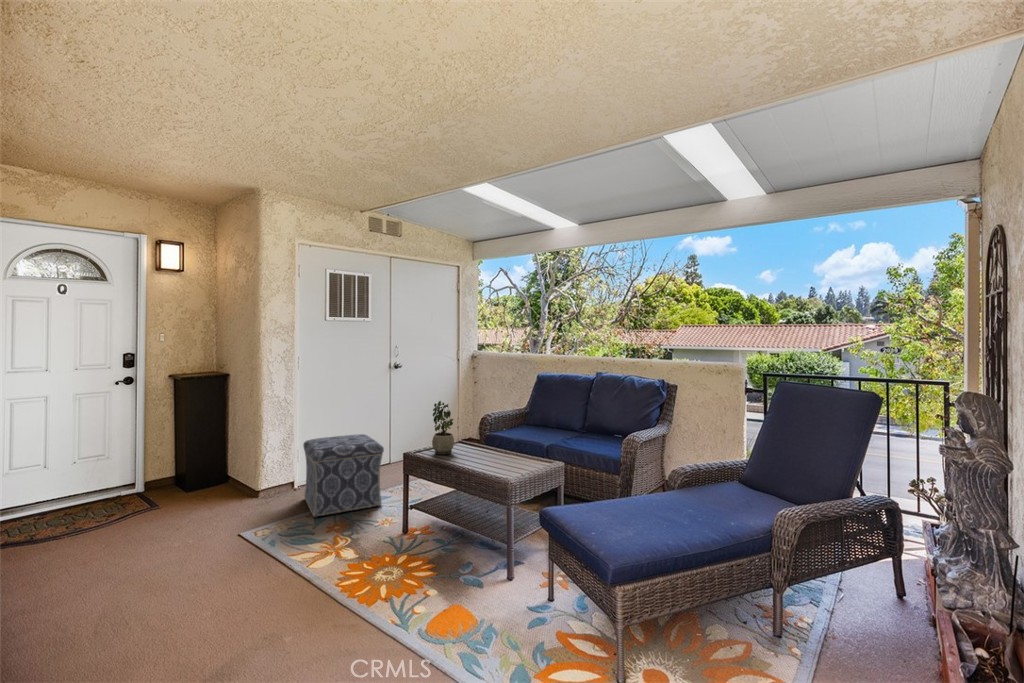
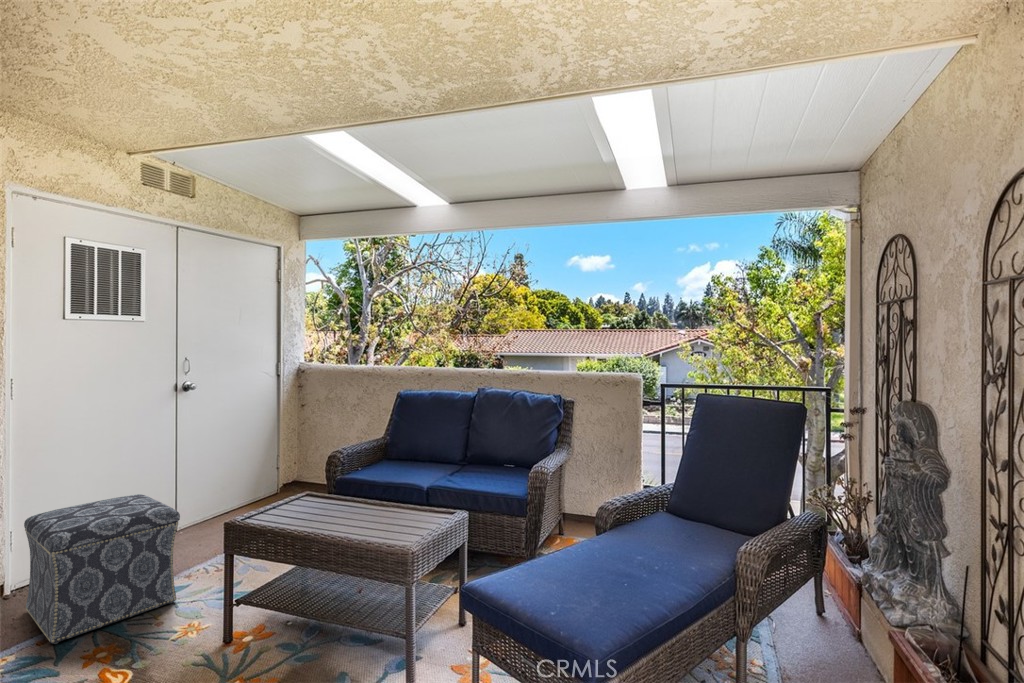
potted plant: present [432,401,454,455] -> none [270,439,307,517]

